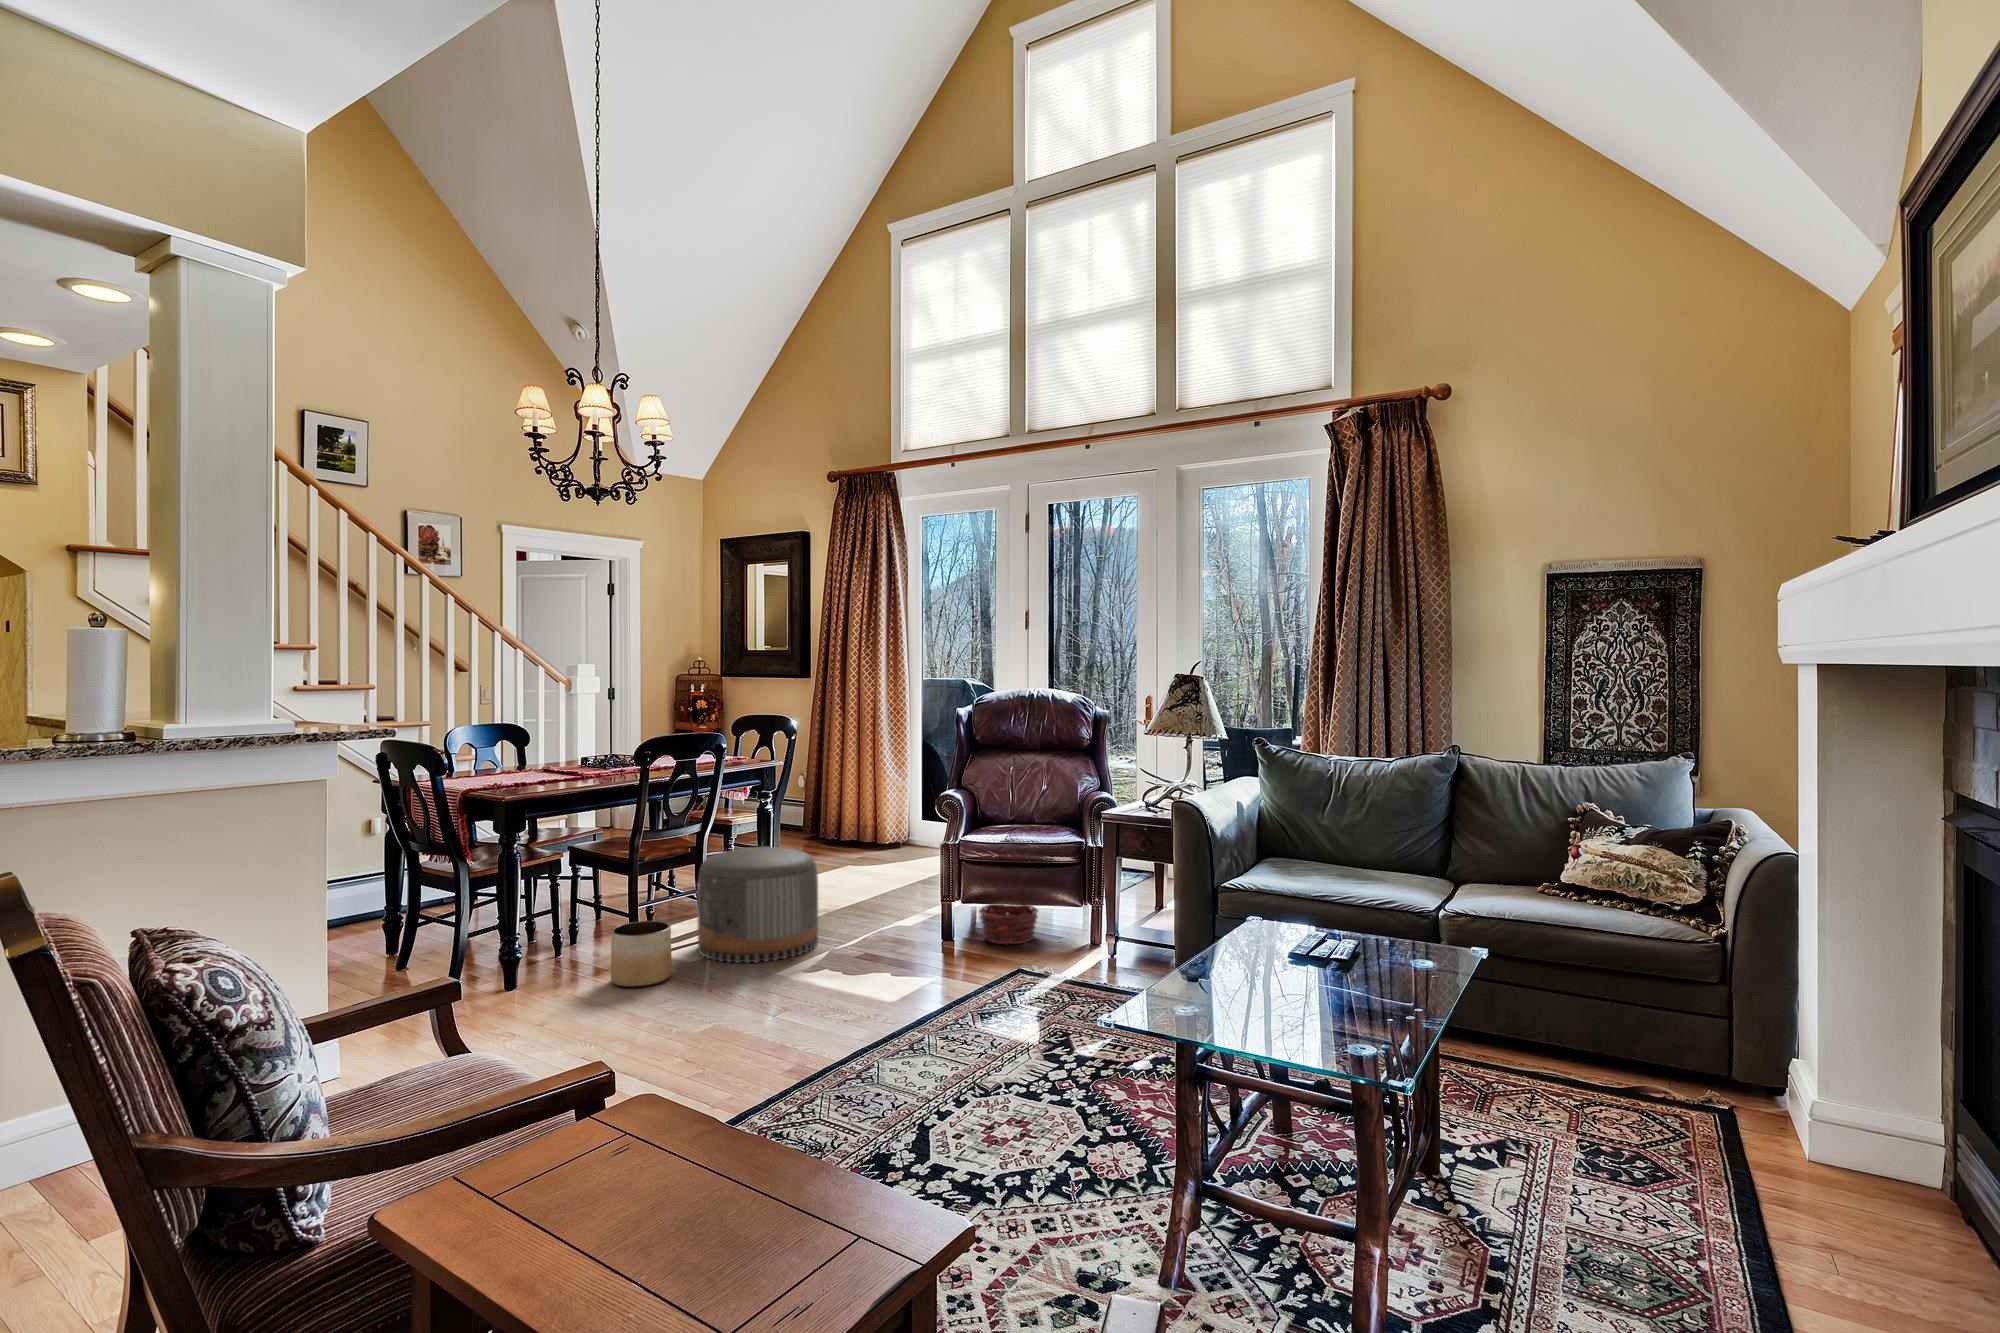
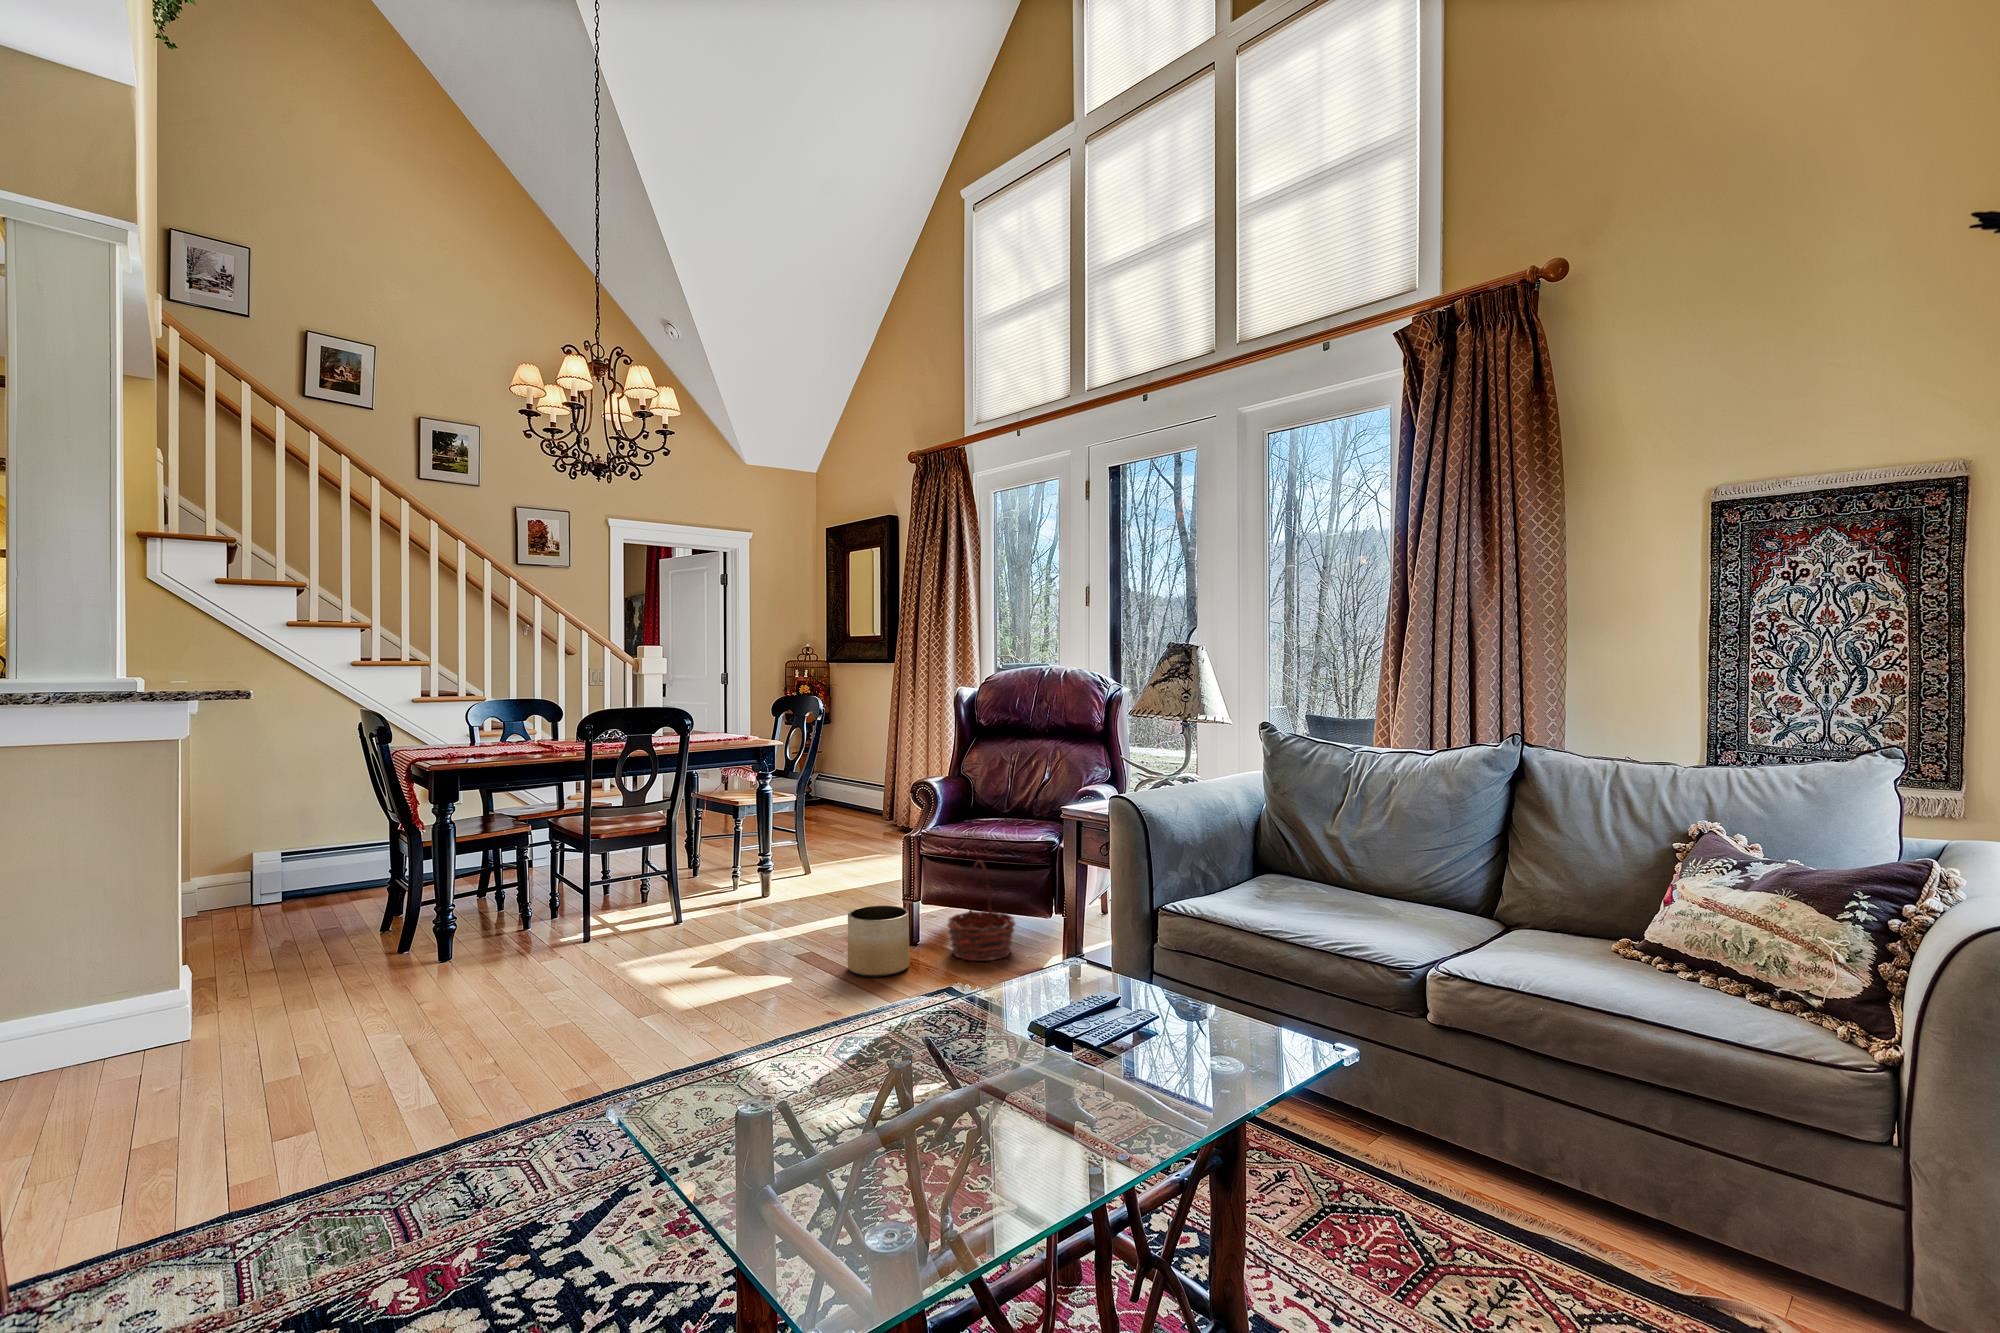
pouf: present [697,847,818,963] -> none [654,835,785,959]
planter: present [611,921,672,988] -> present [847,905,910,977]

